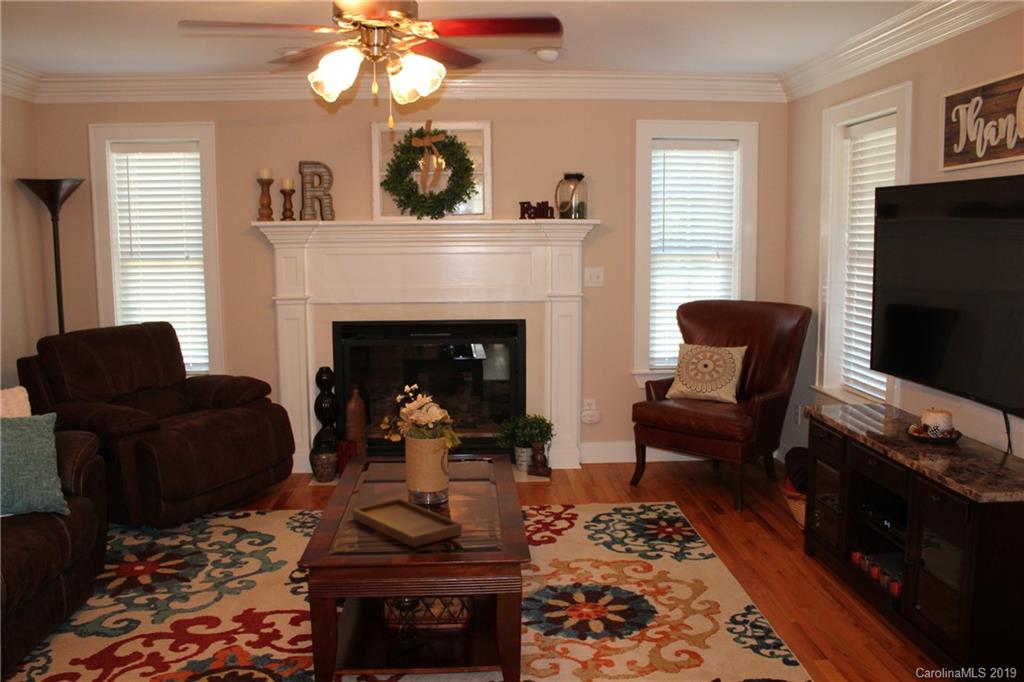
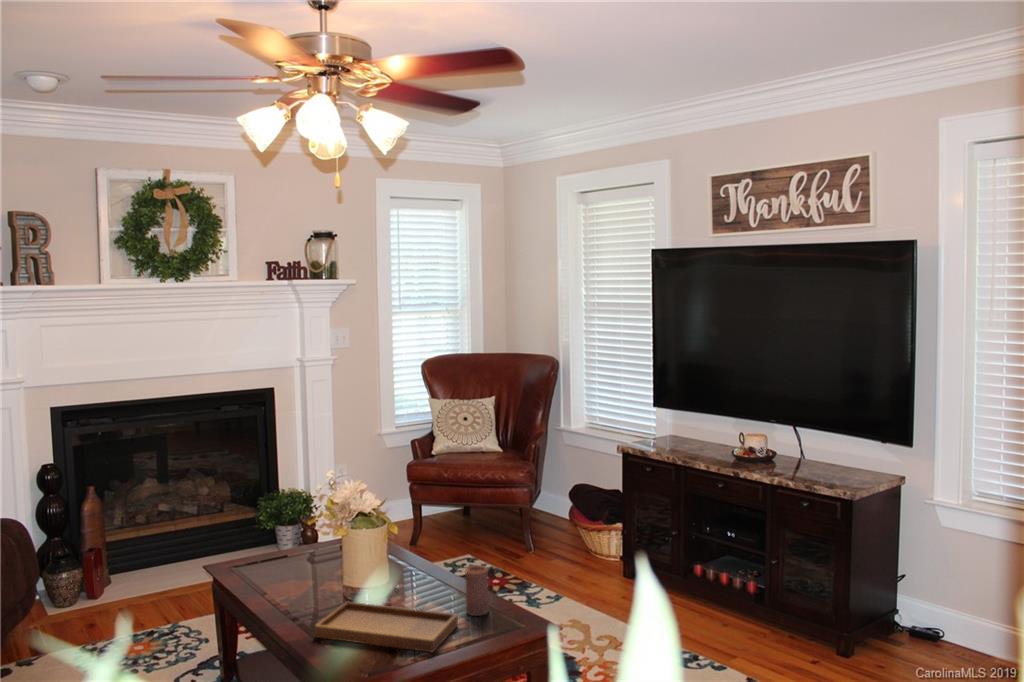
candle: none [482,486,504,531] -> present [465,565,489,616]

